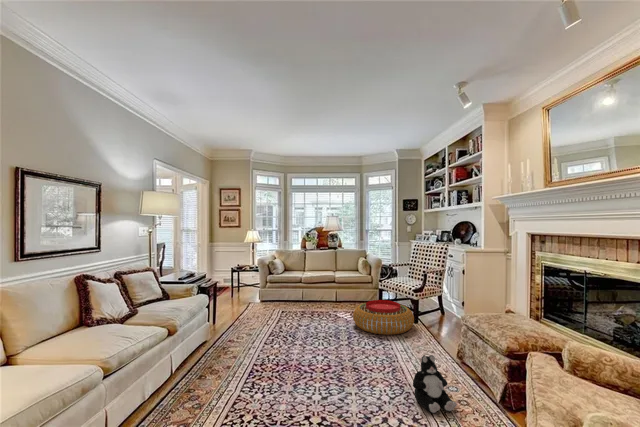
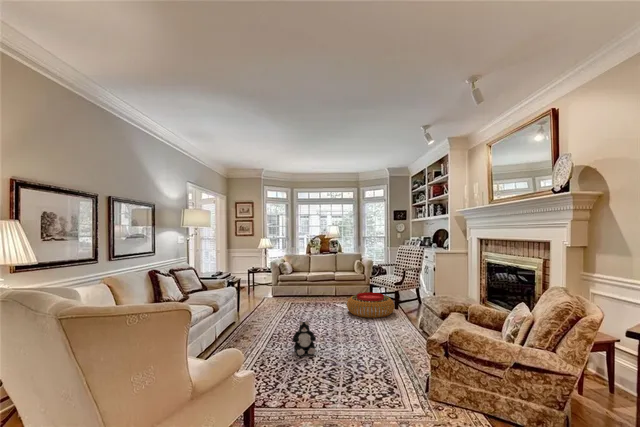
plush toy: present [413,355,457,413] -> present [292,321,316,355]

